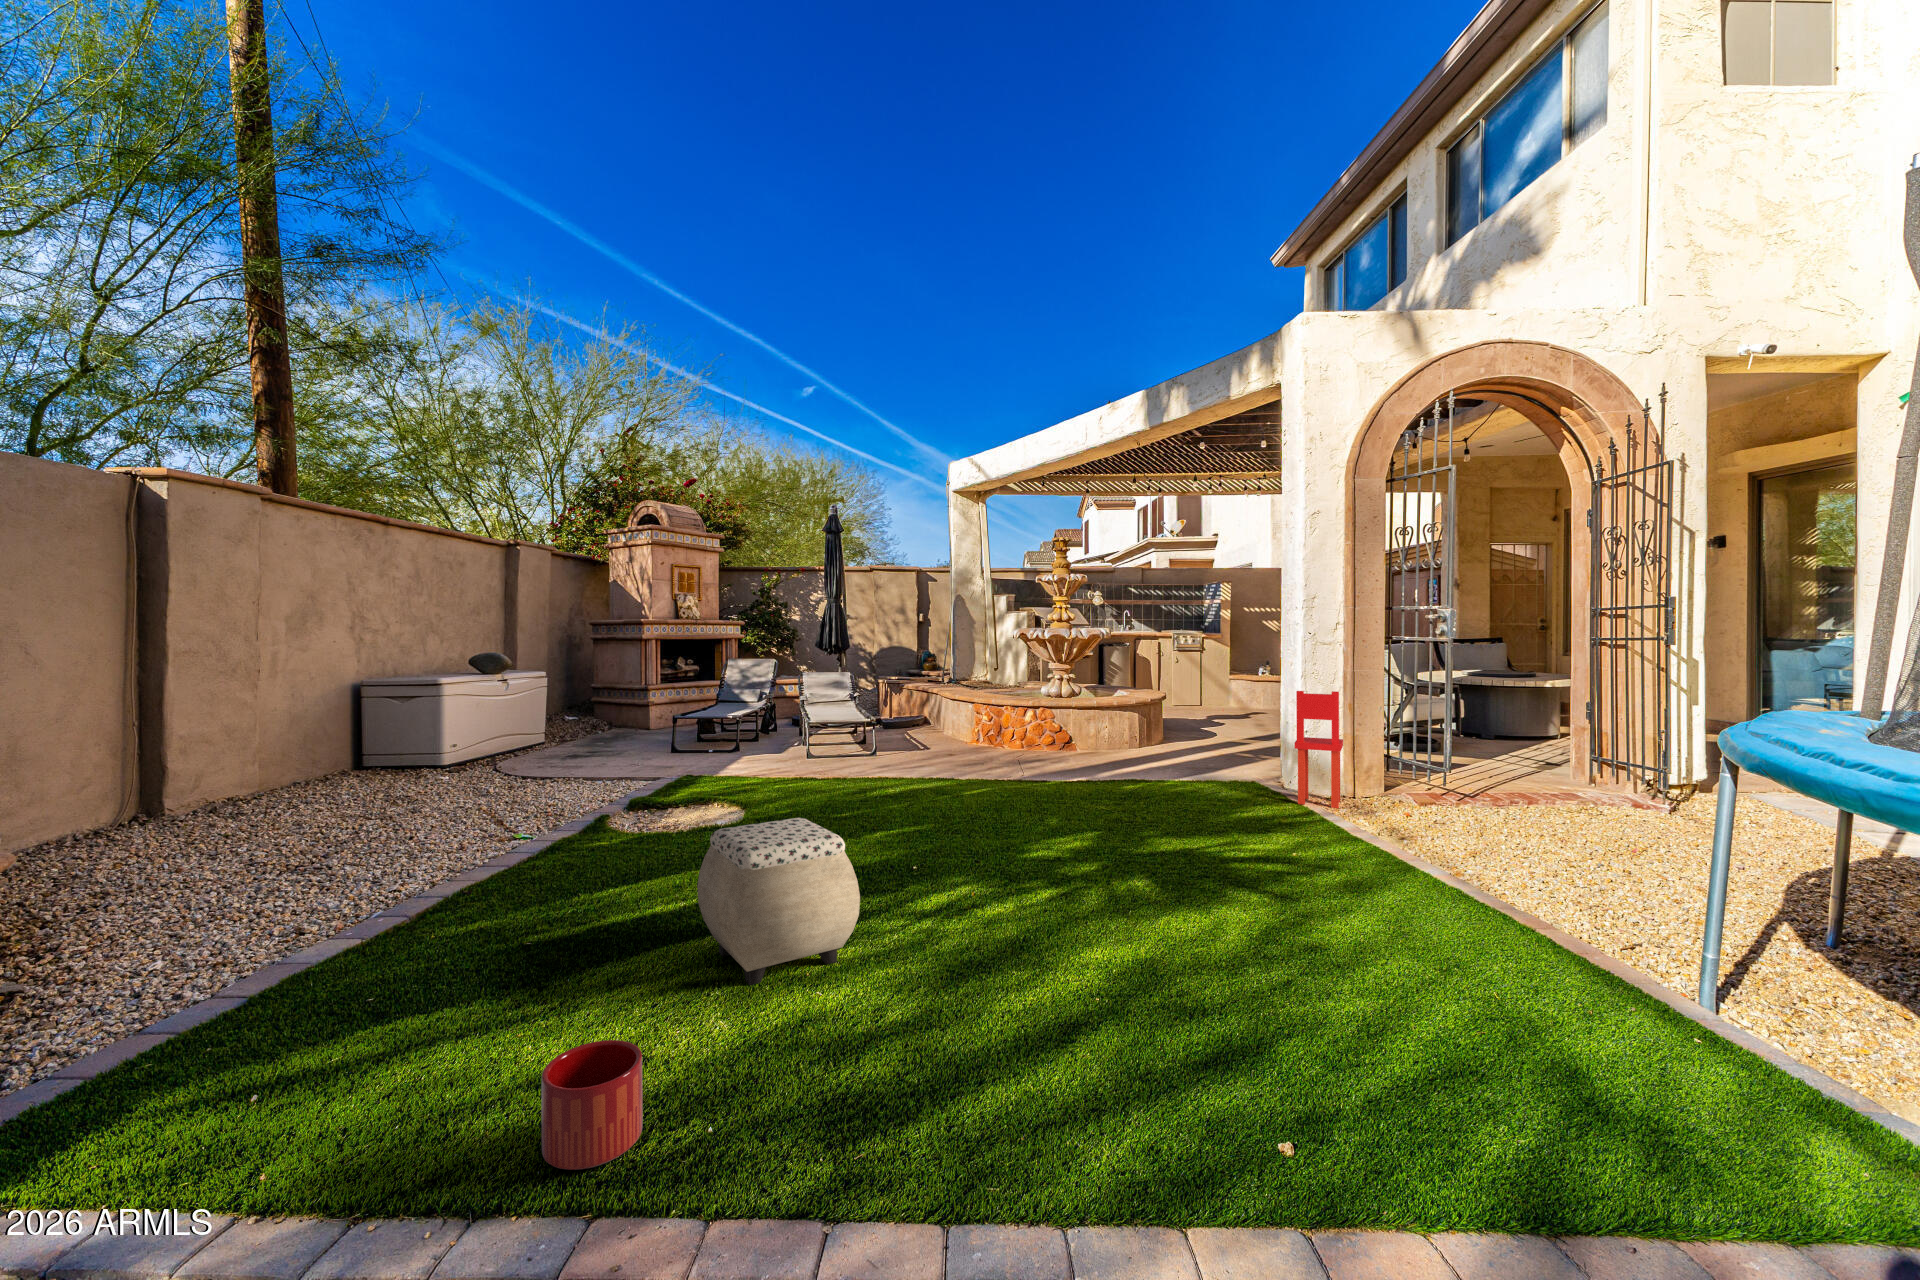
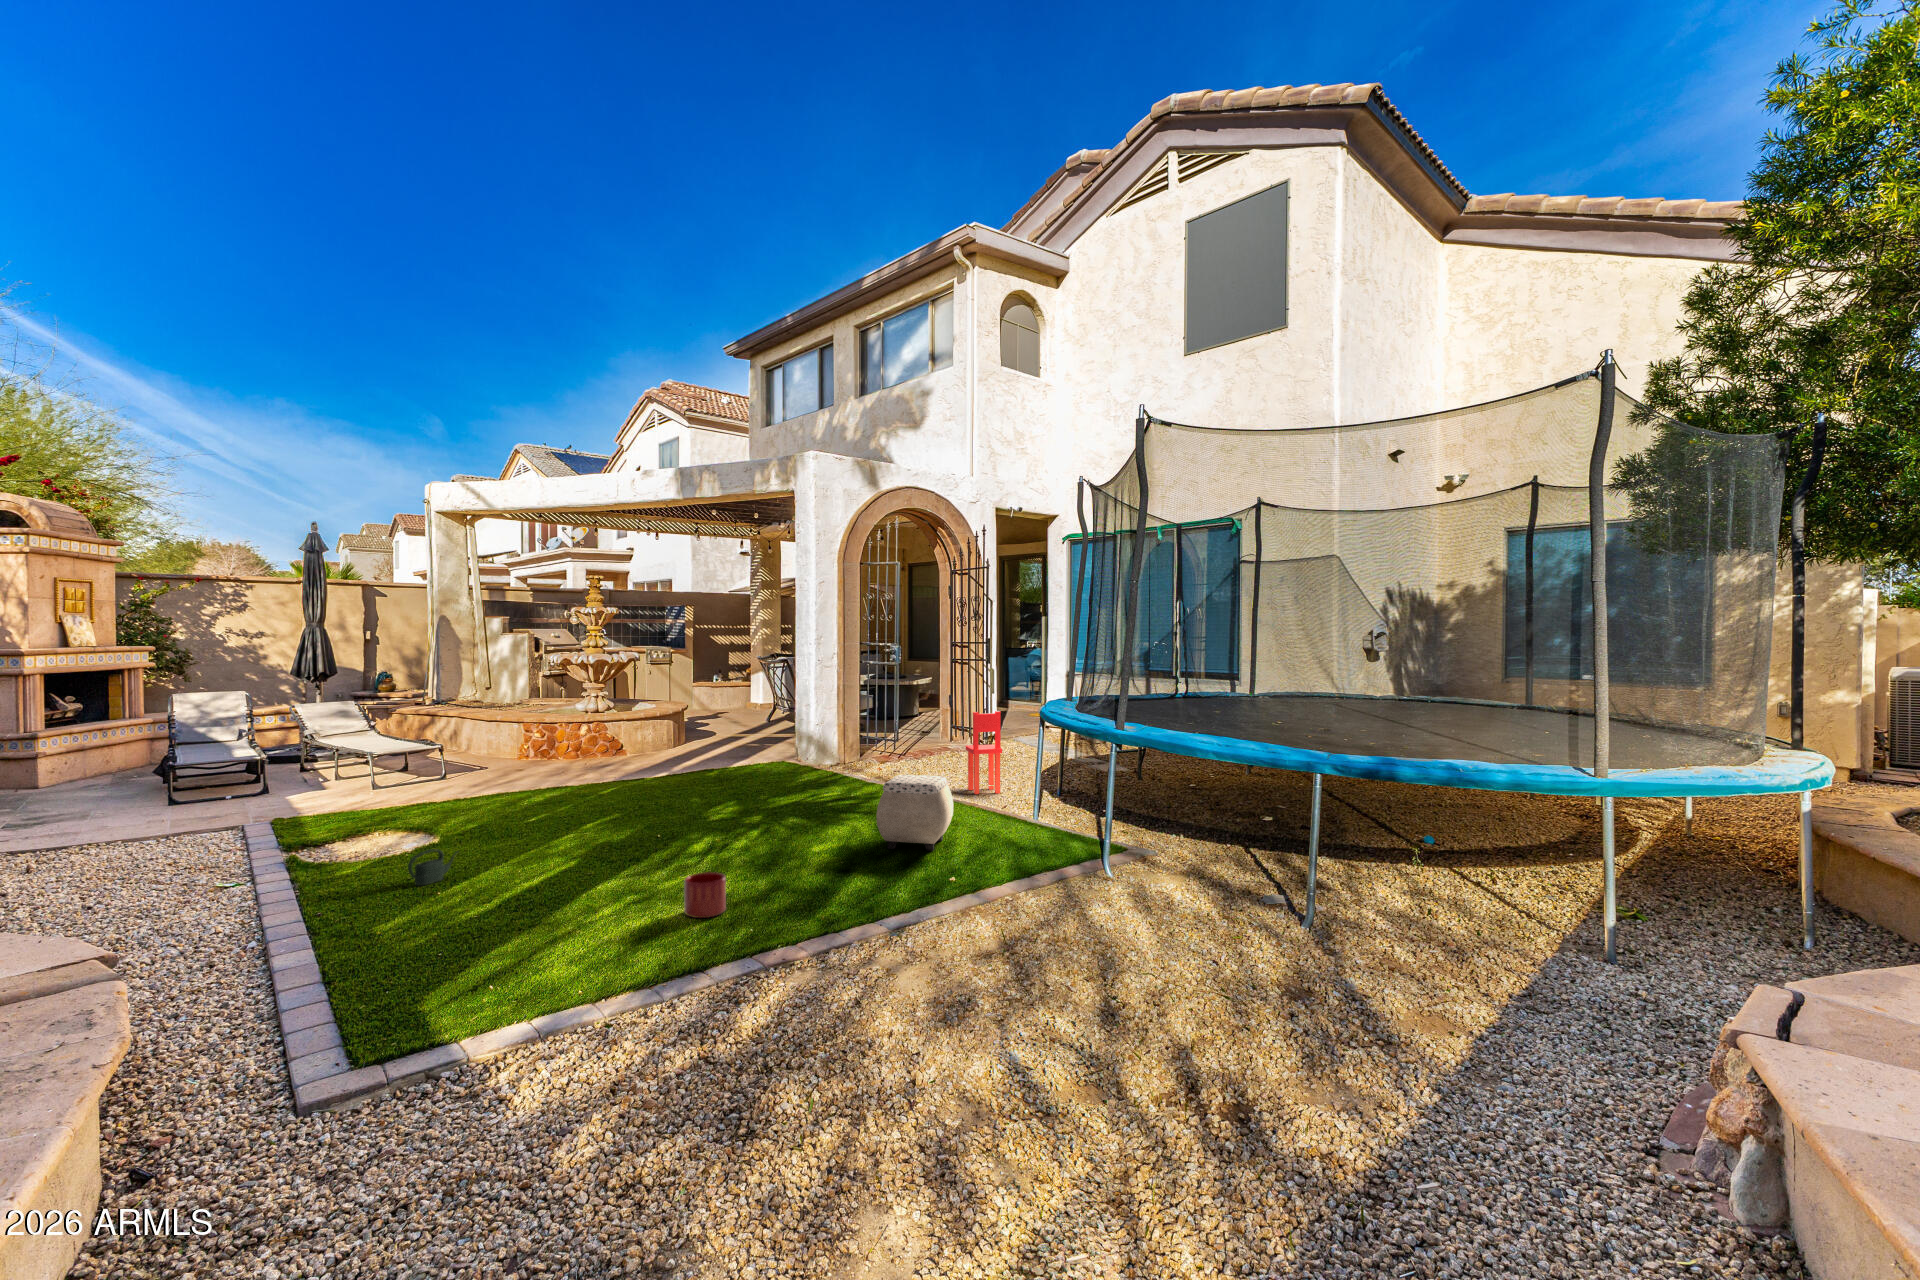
chair: present [1294,691,1343,808] -> present [966,711,1002,794]
ottoman: present [697,818,860,985] -> present [876,775,954,851]
watering can: none [522,857,603,905] -> present [408,849,458,886]

